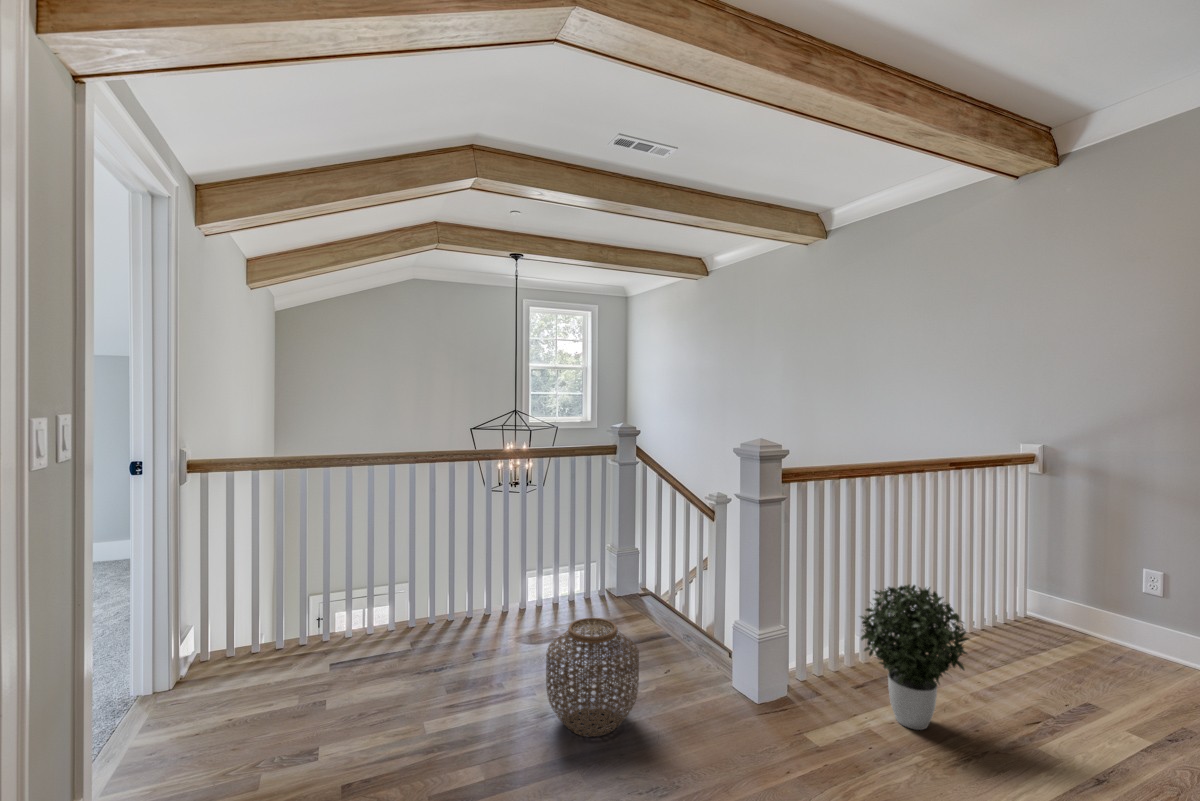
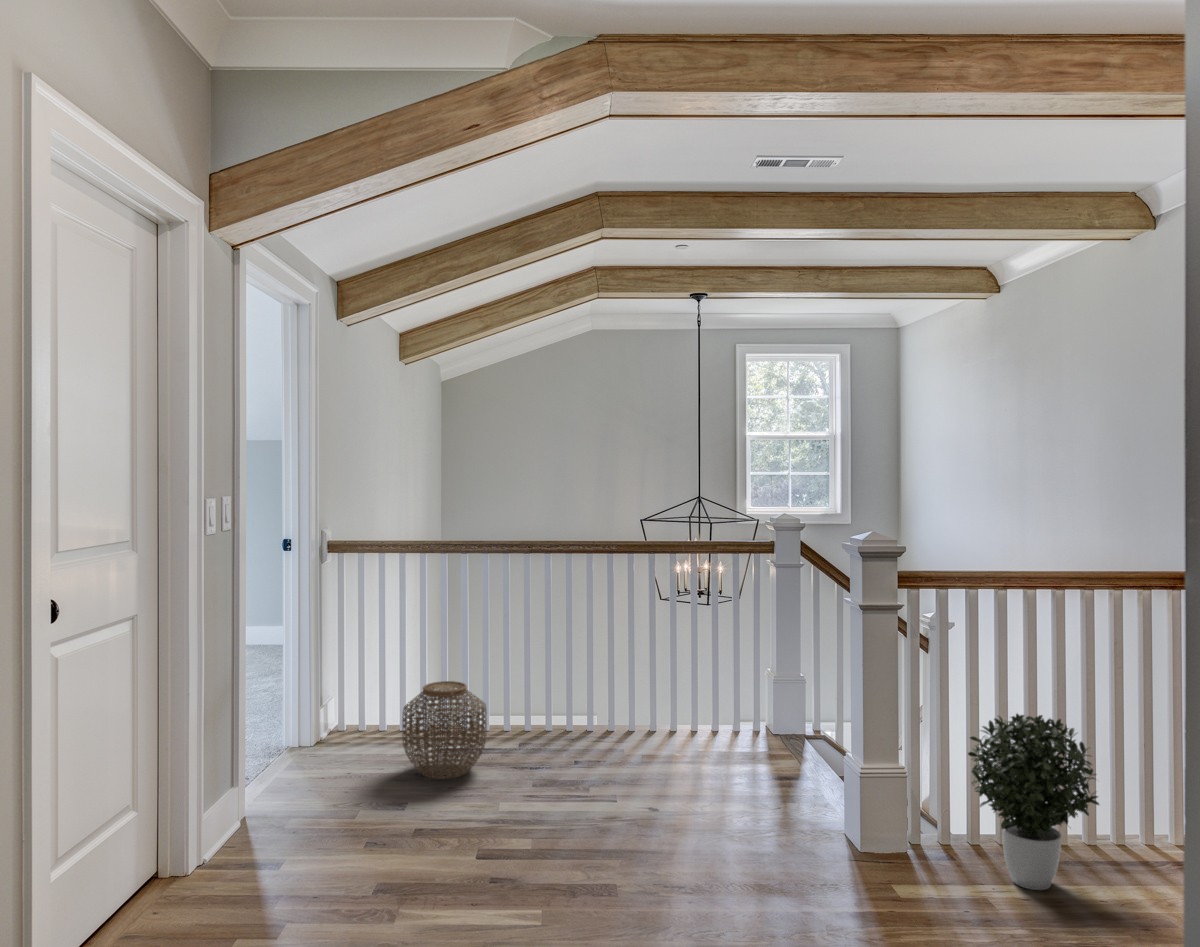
woven basket: present [546,618,639,736] -> present [402,681,487,779]

